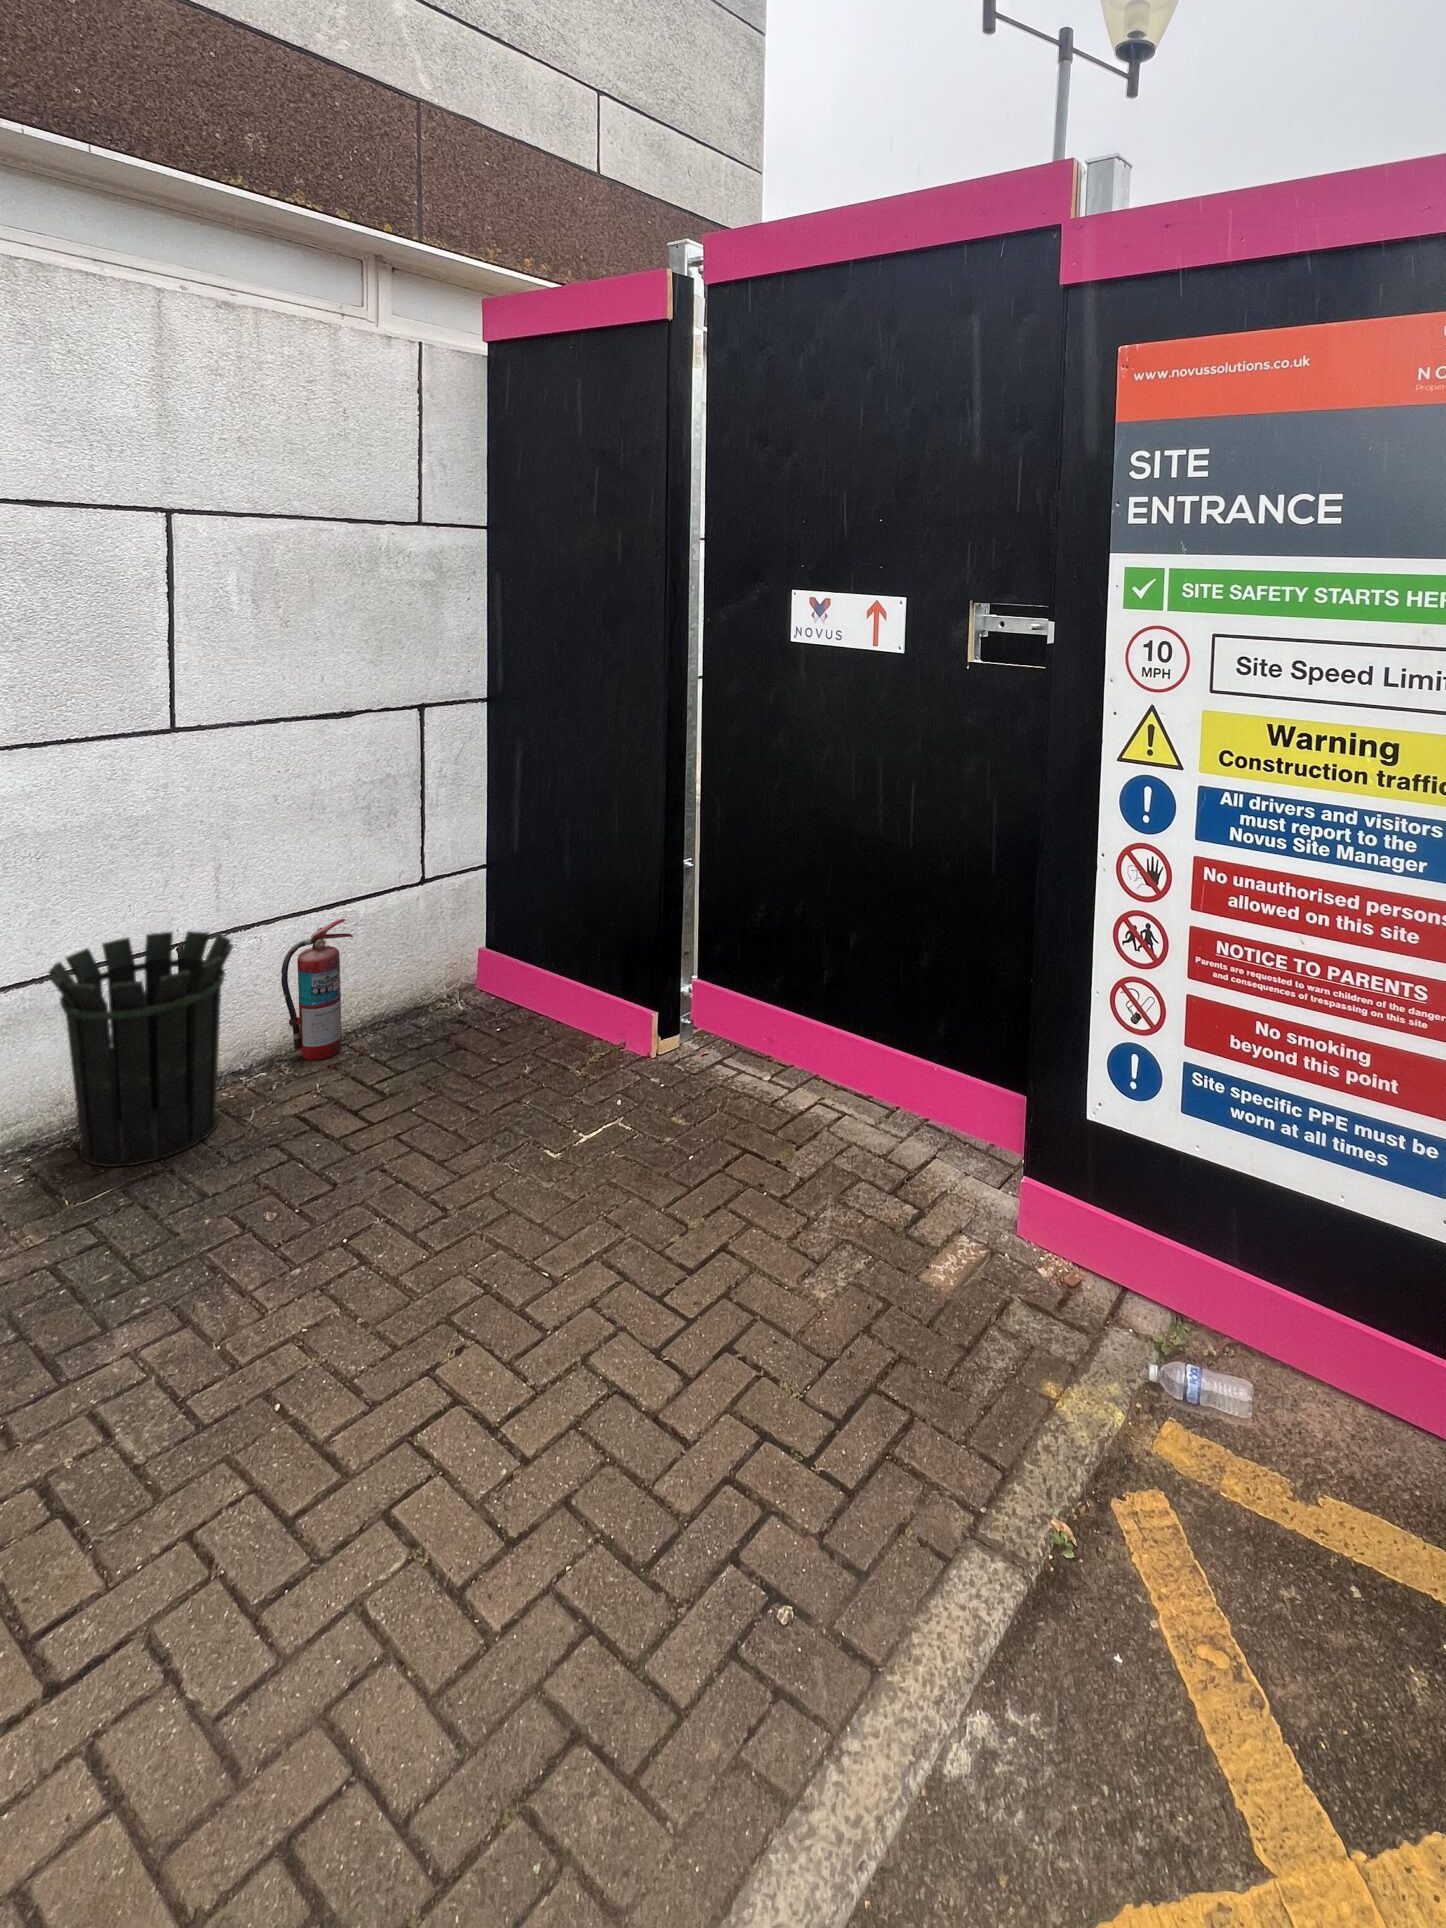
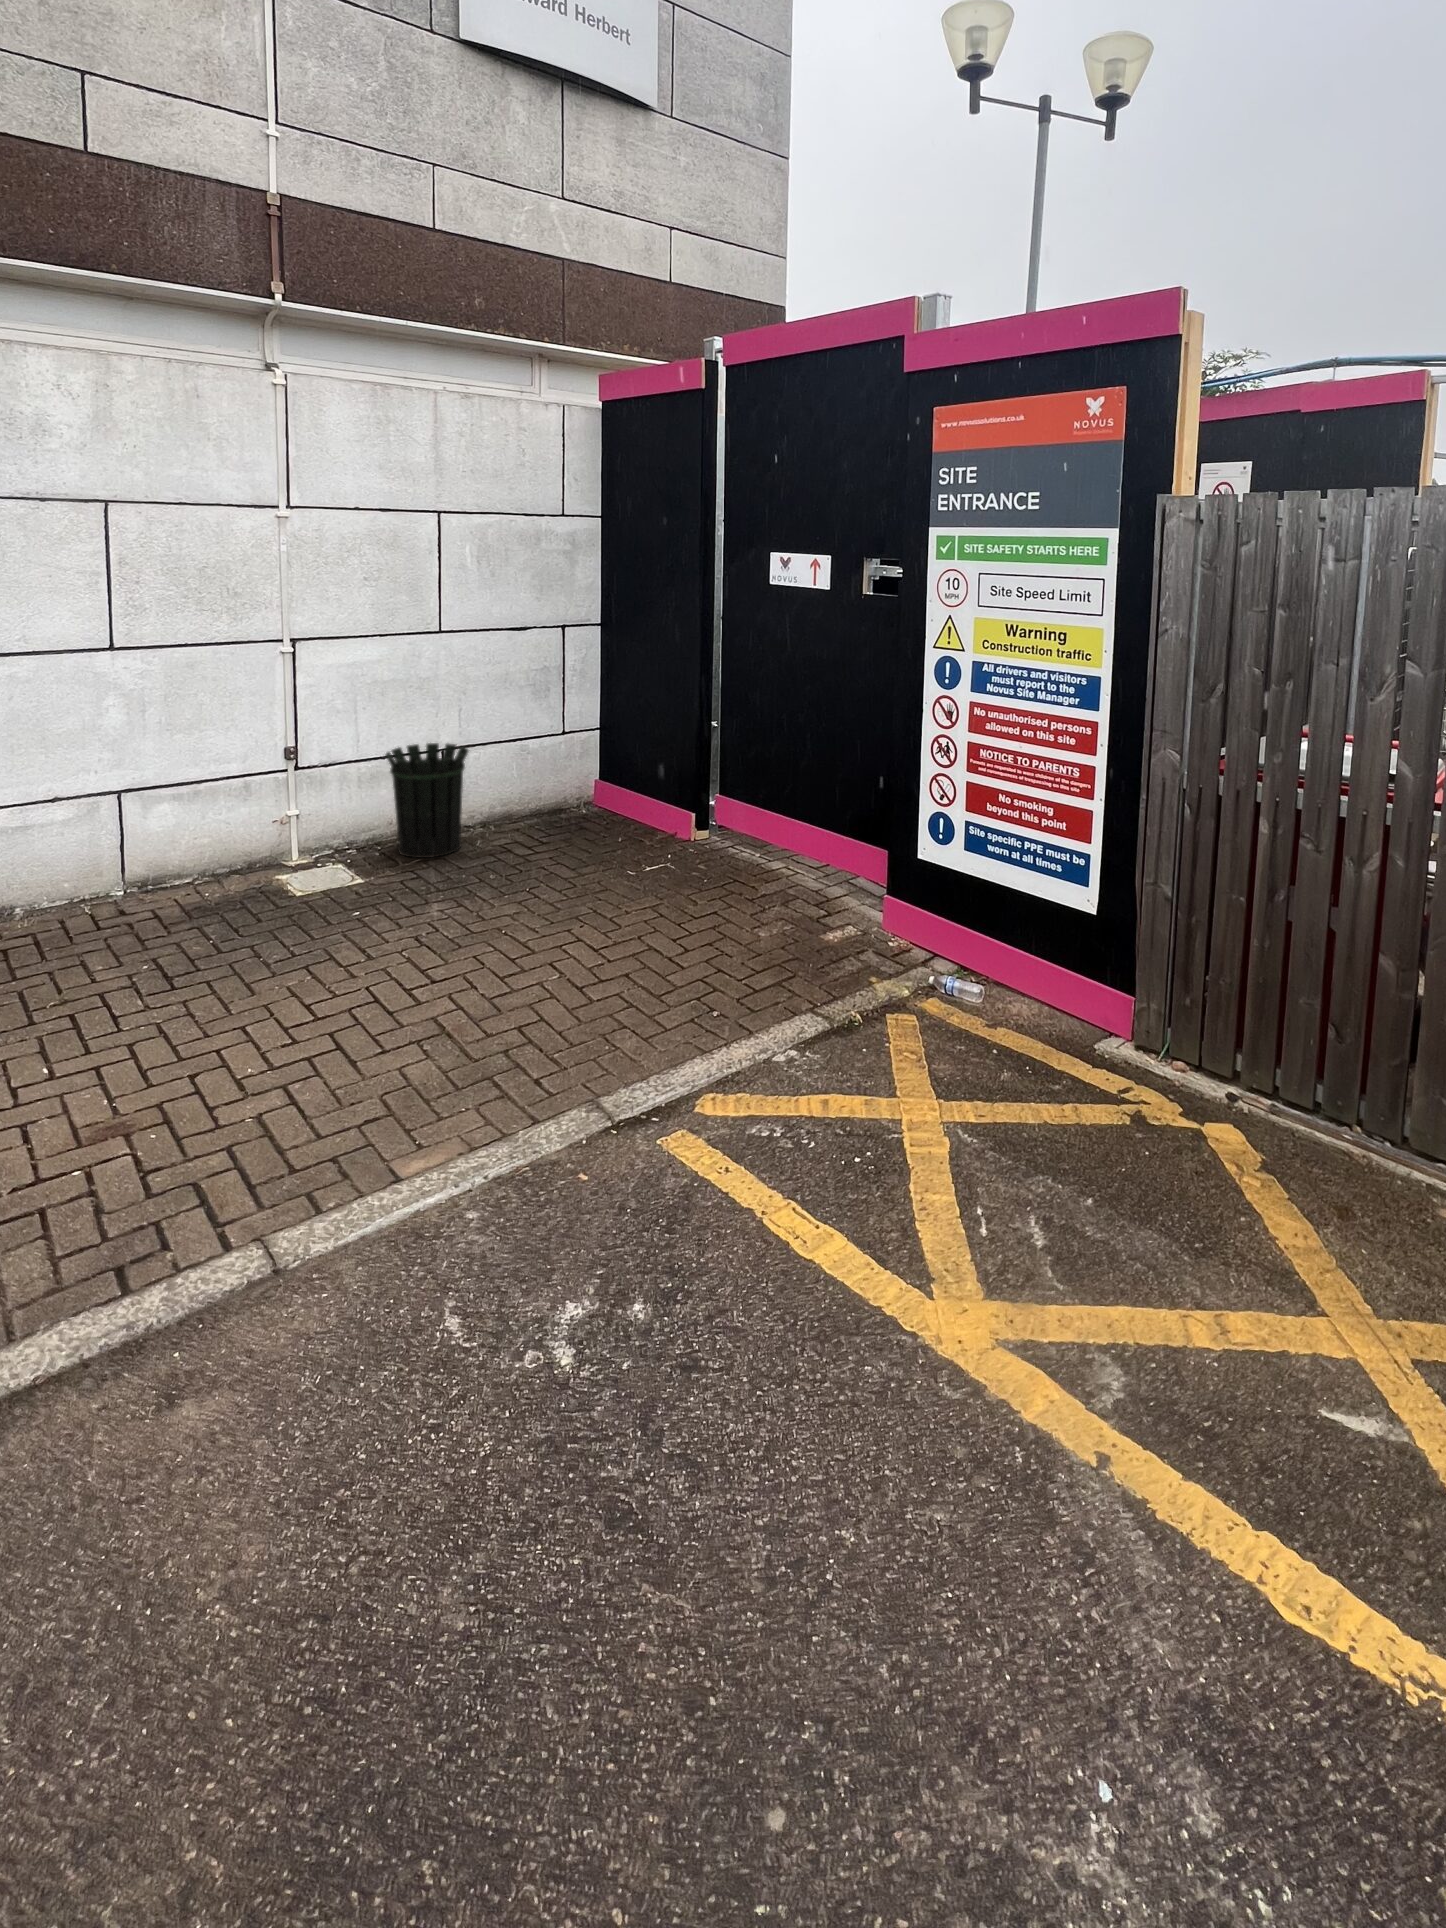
fire extinguisher: present [281,919,353,1060] -> none [491,747,527,825]

